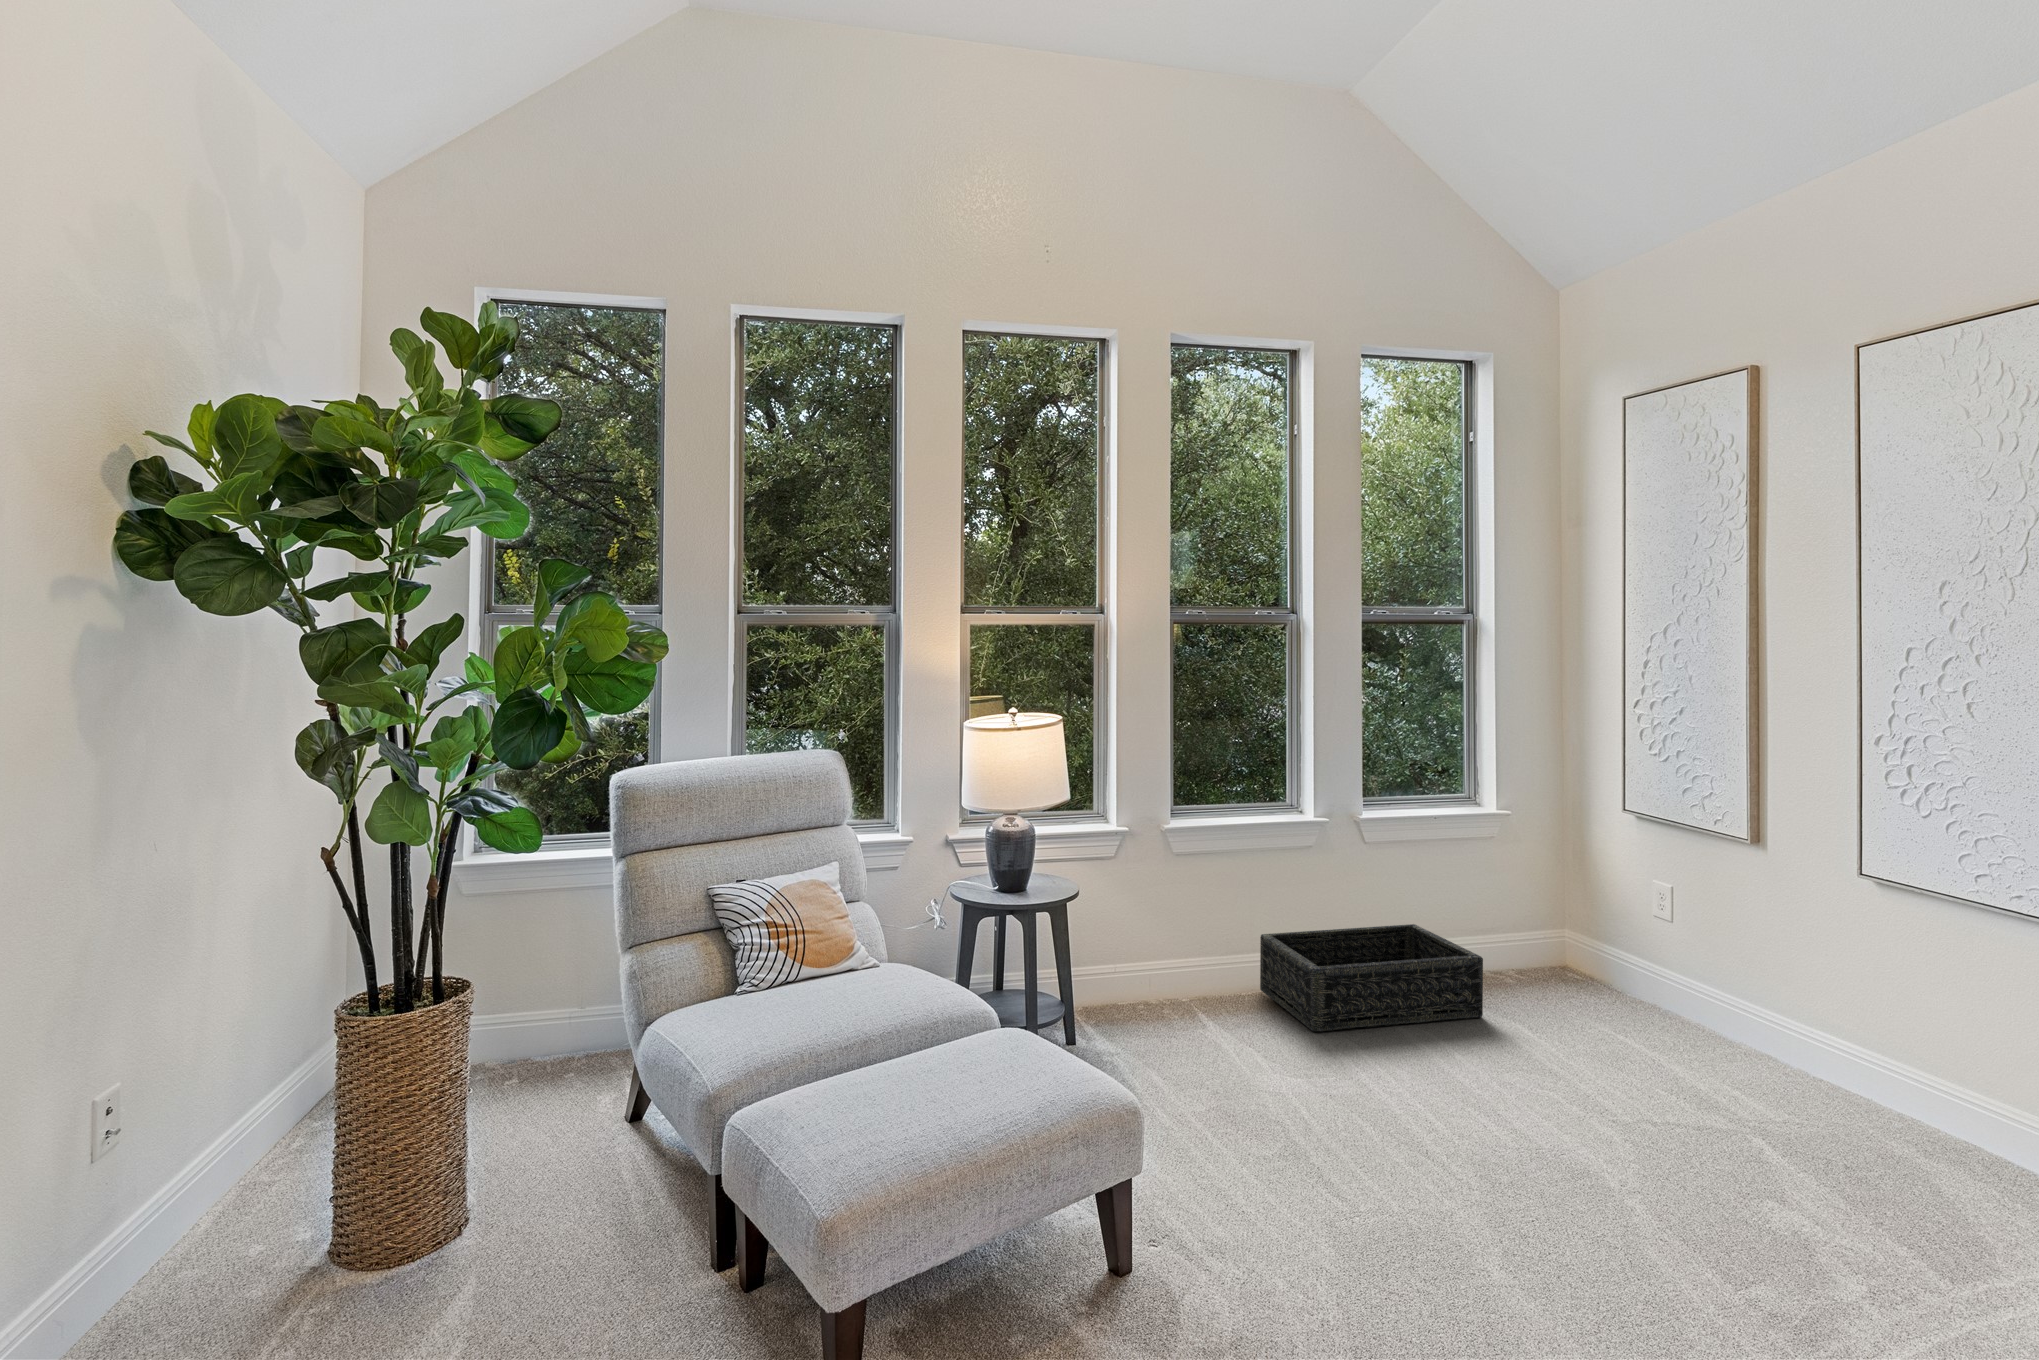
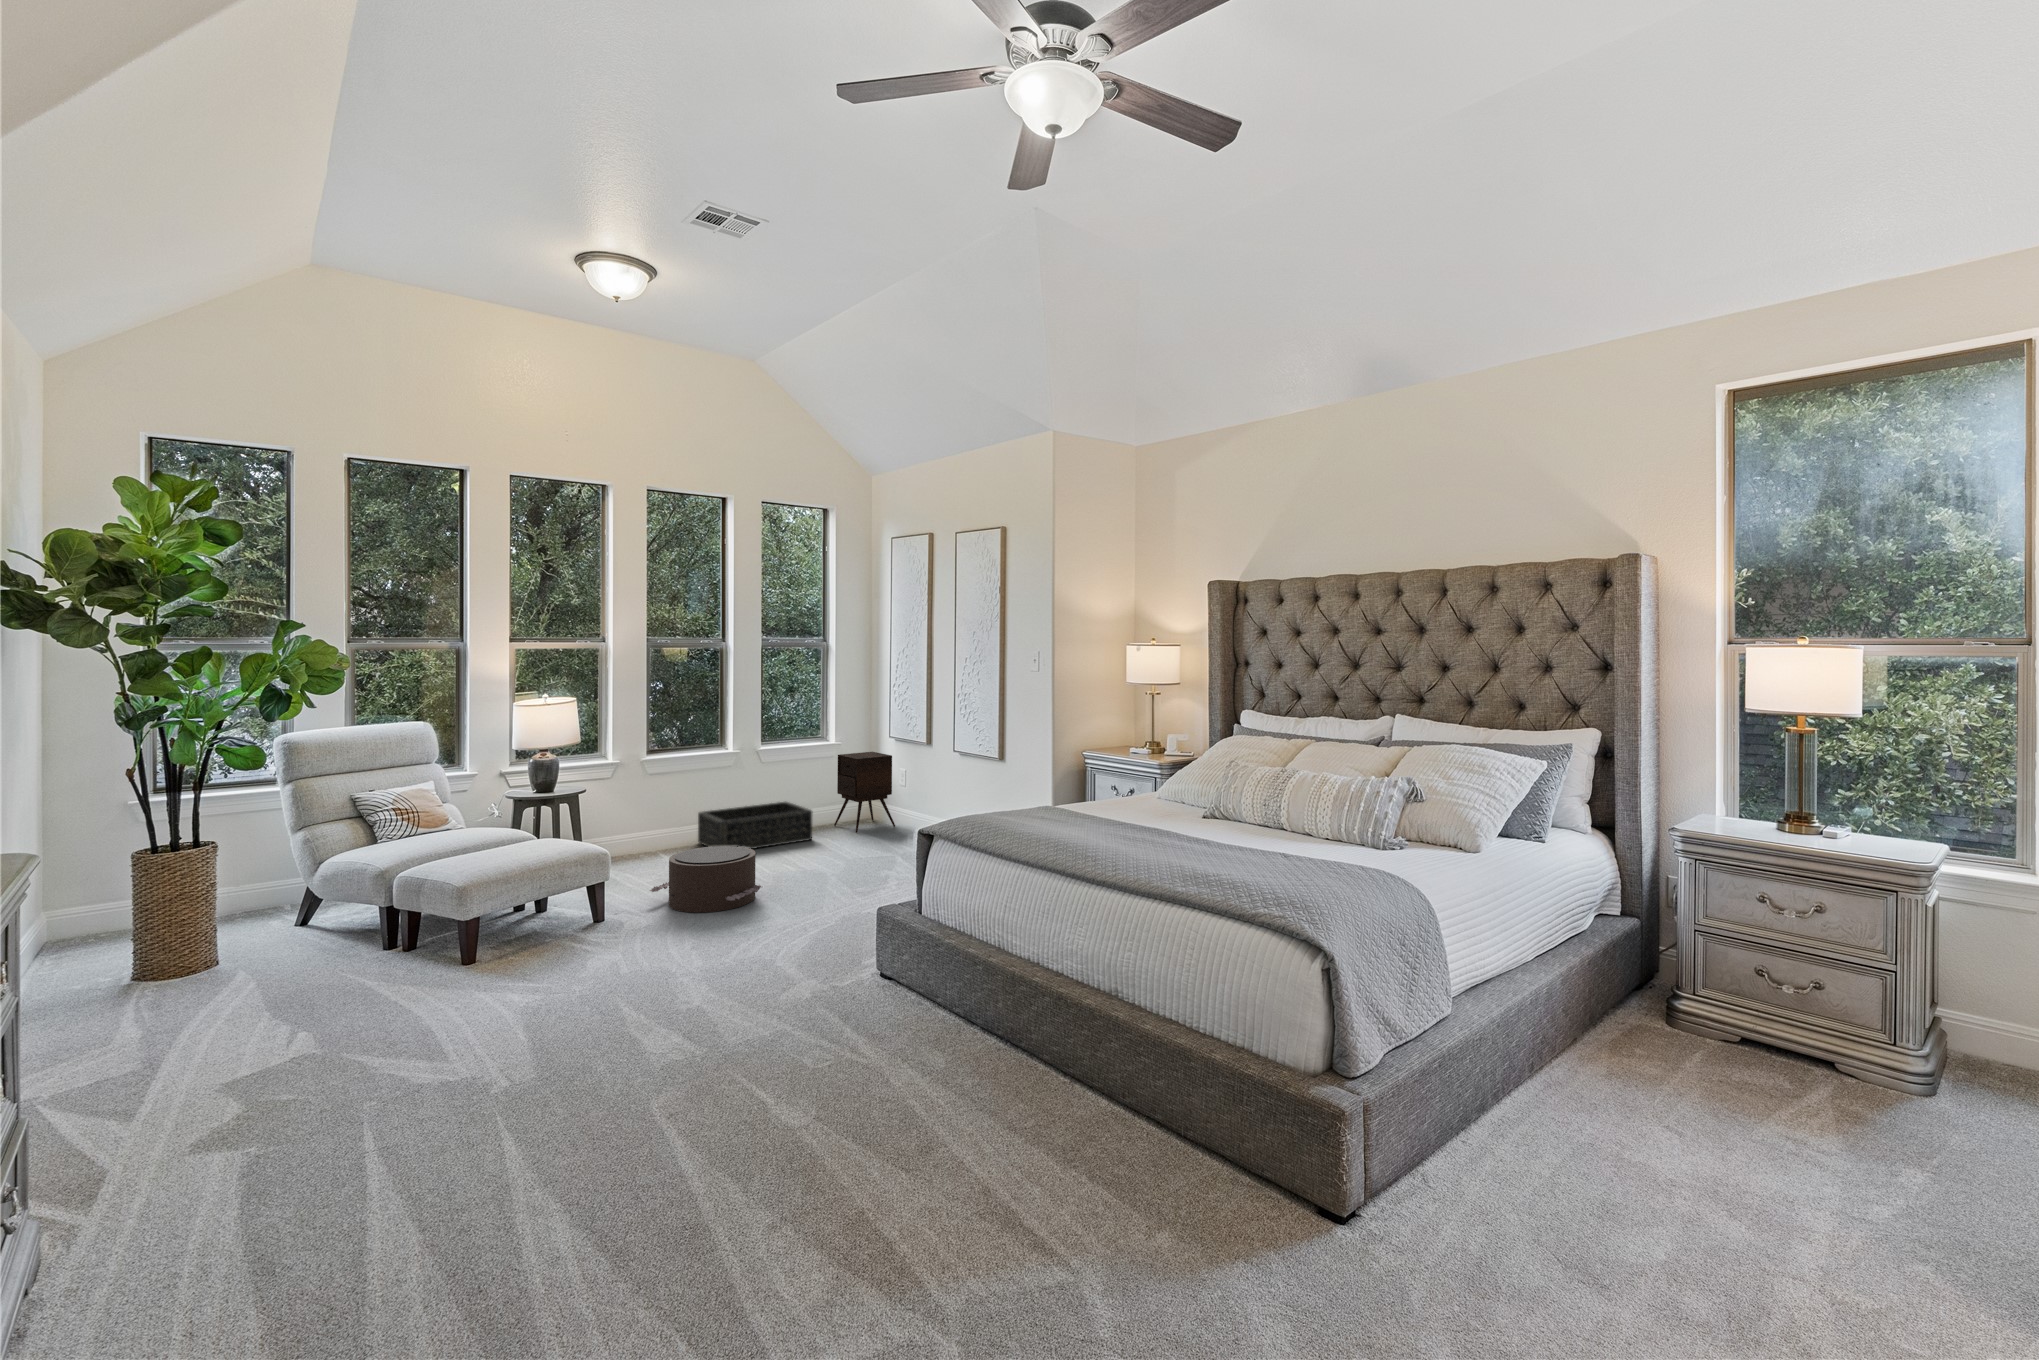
side table: none [1506,838,1645,1010] -> present [834,752,895,833]
pouf: none [1213,1064,1477,1262] -> present [650,846,761,912]

